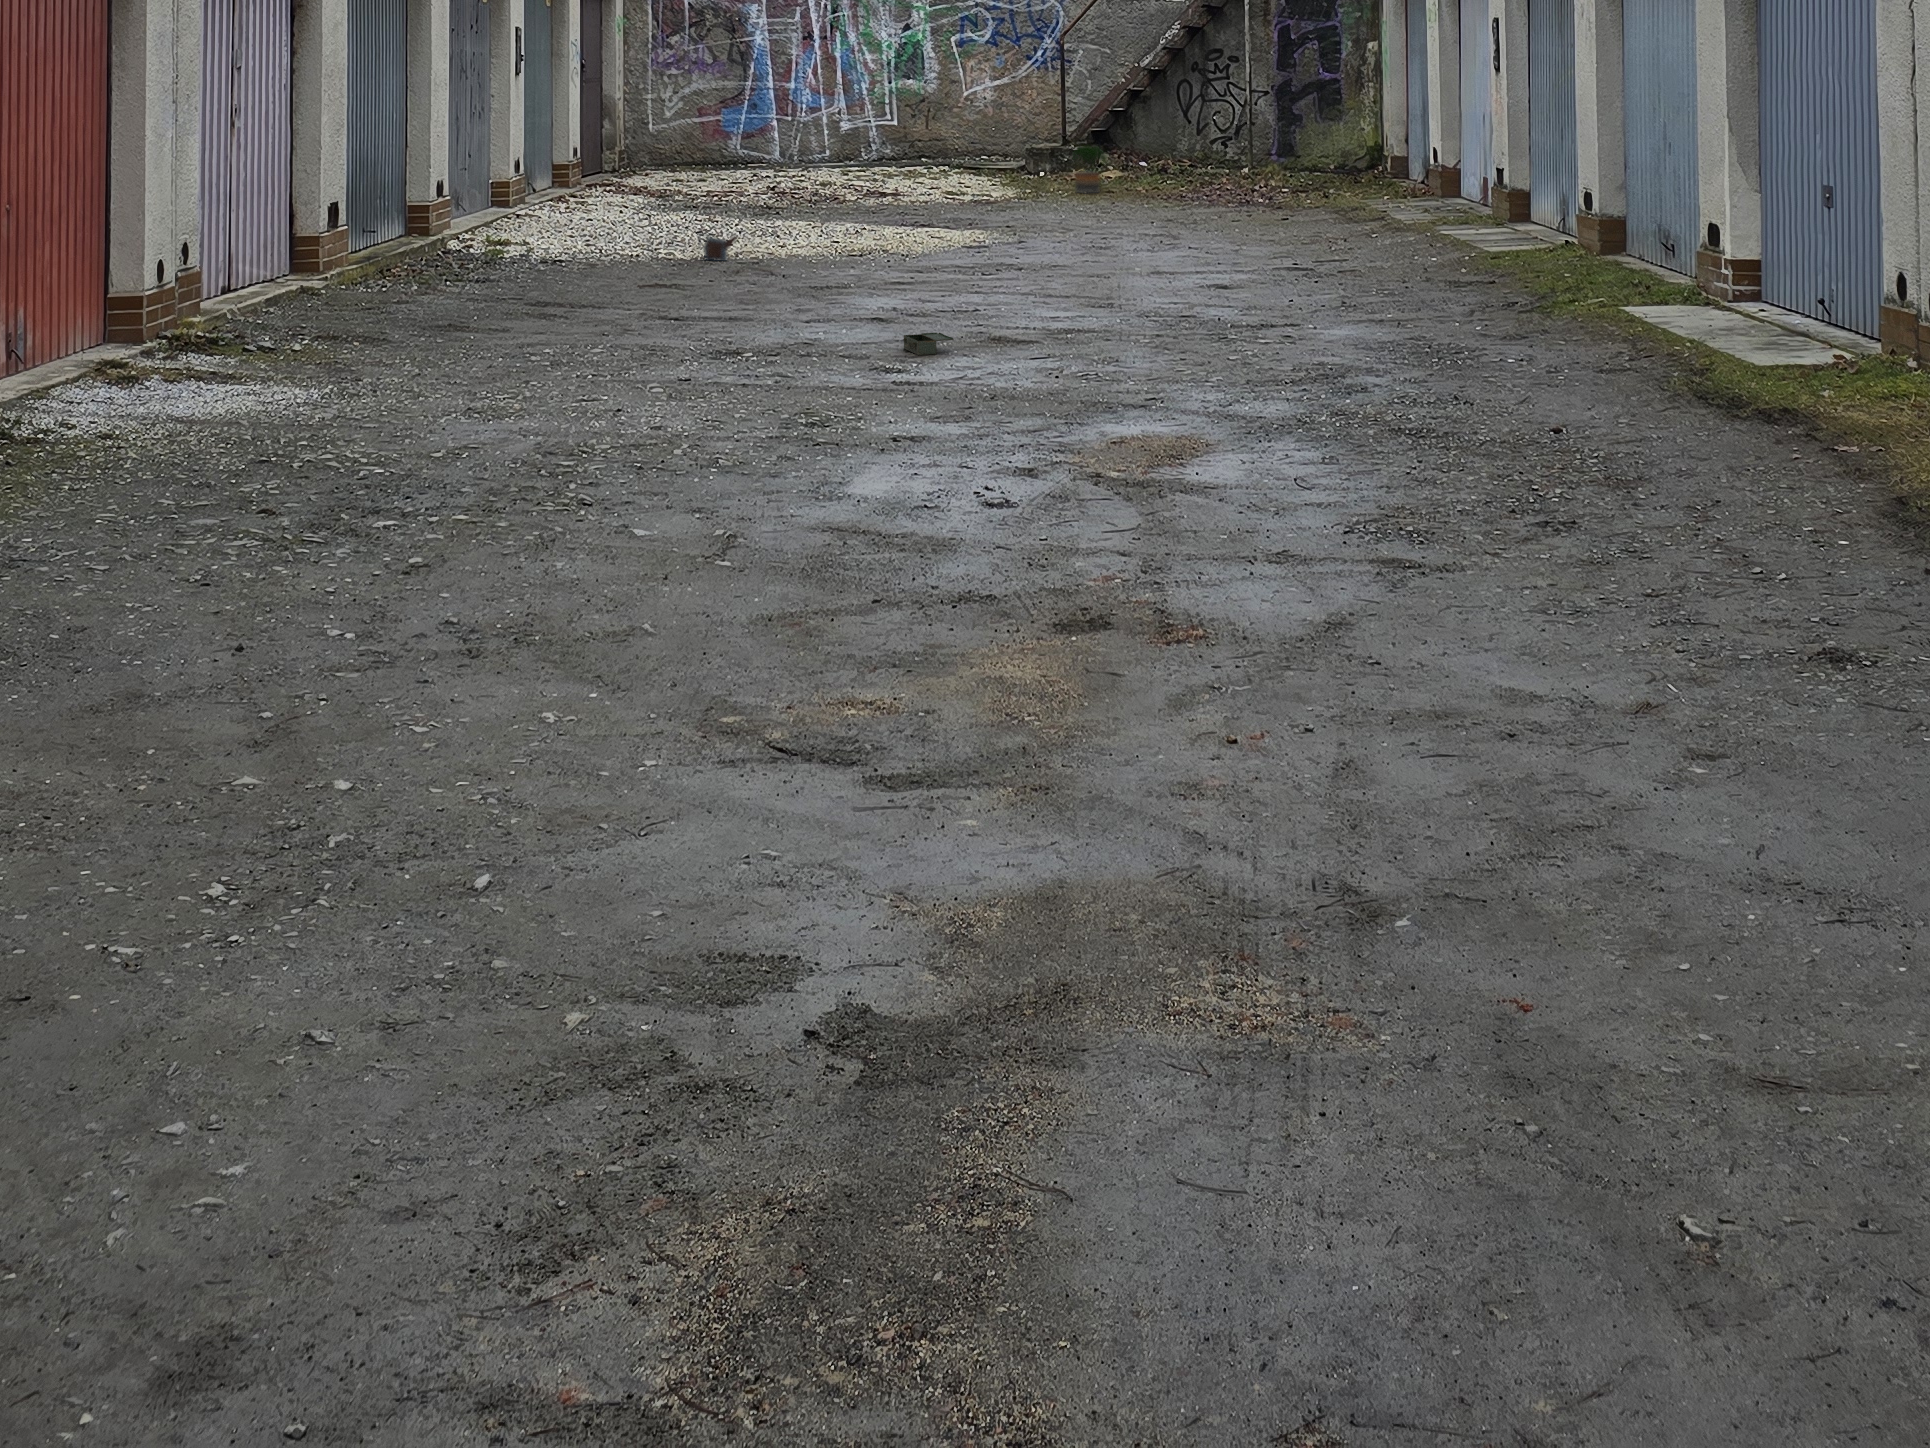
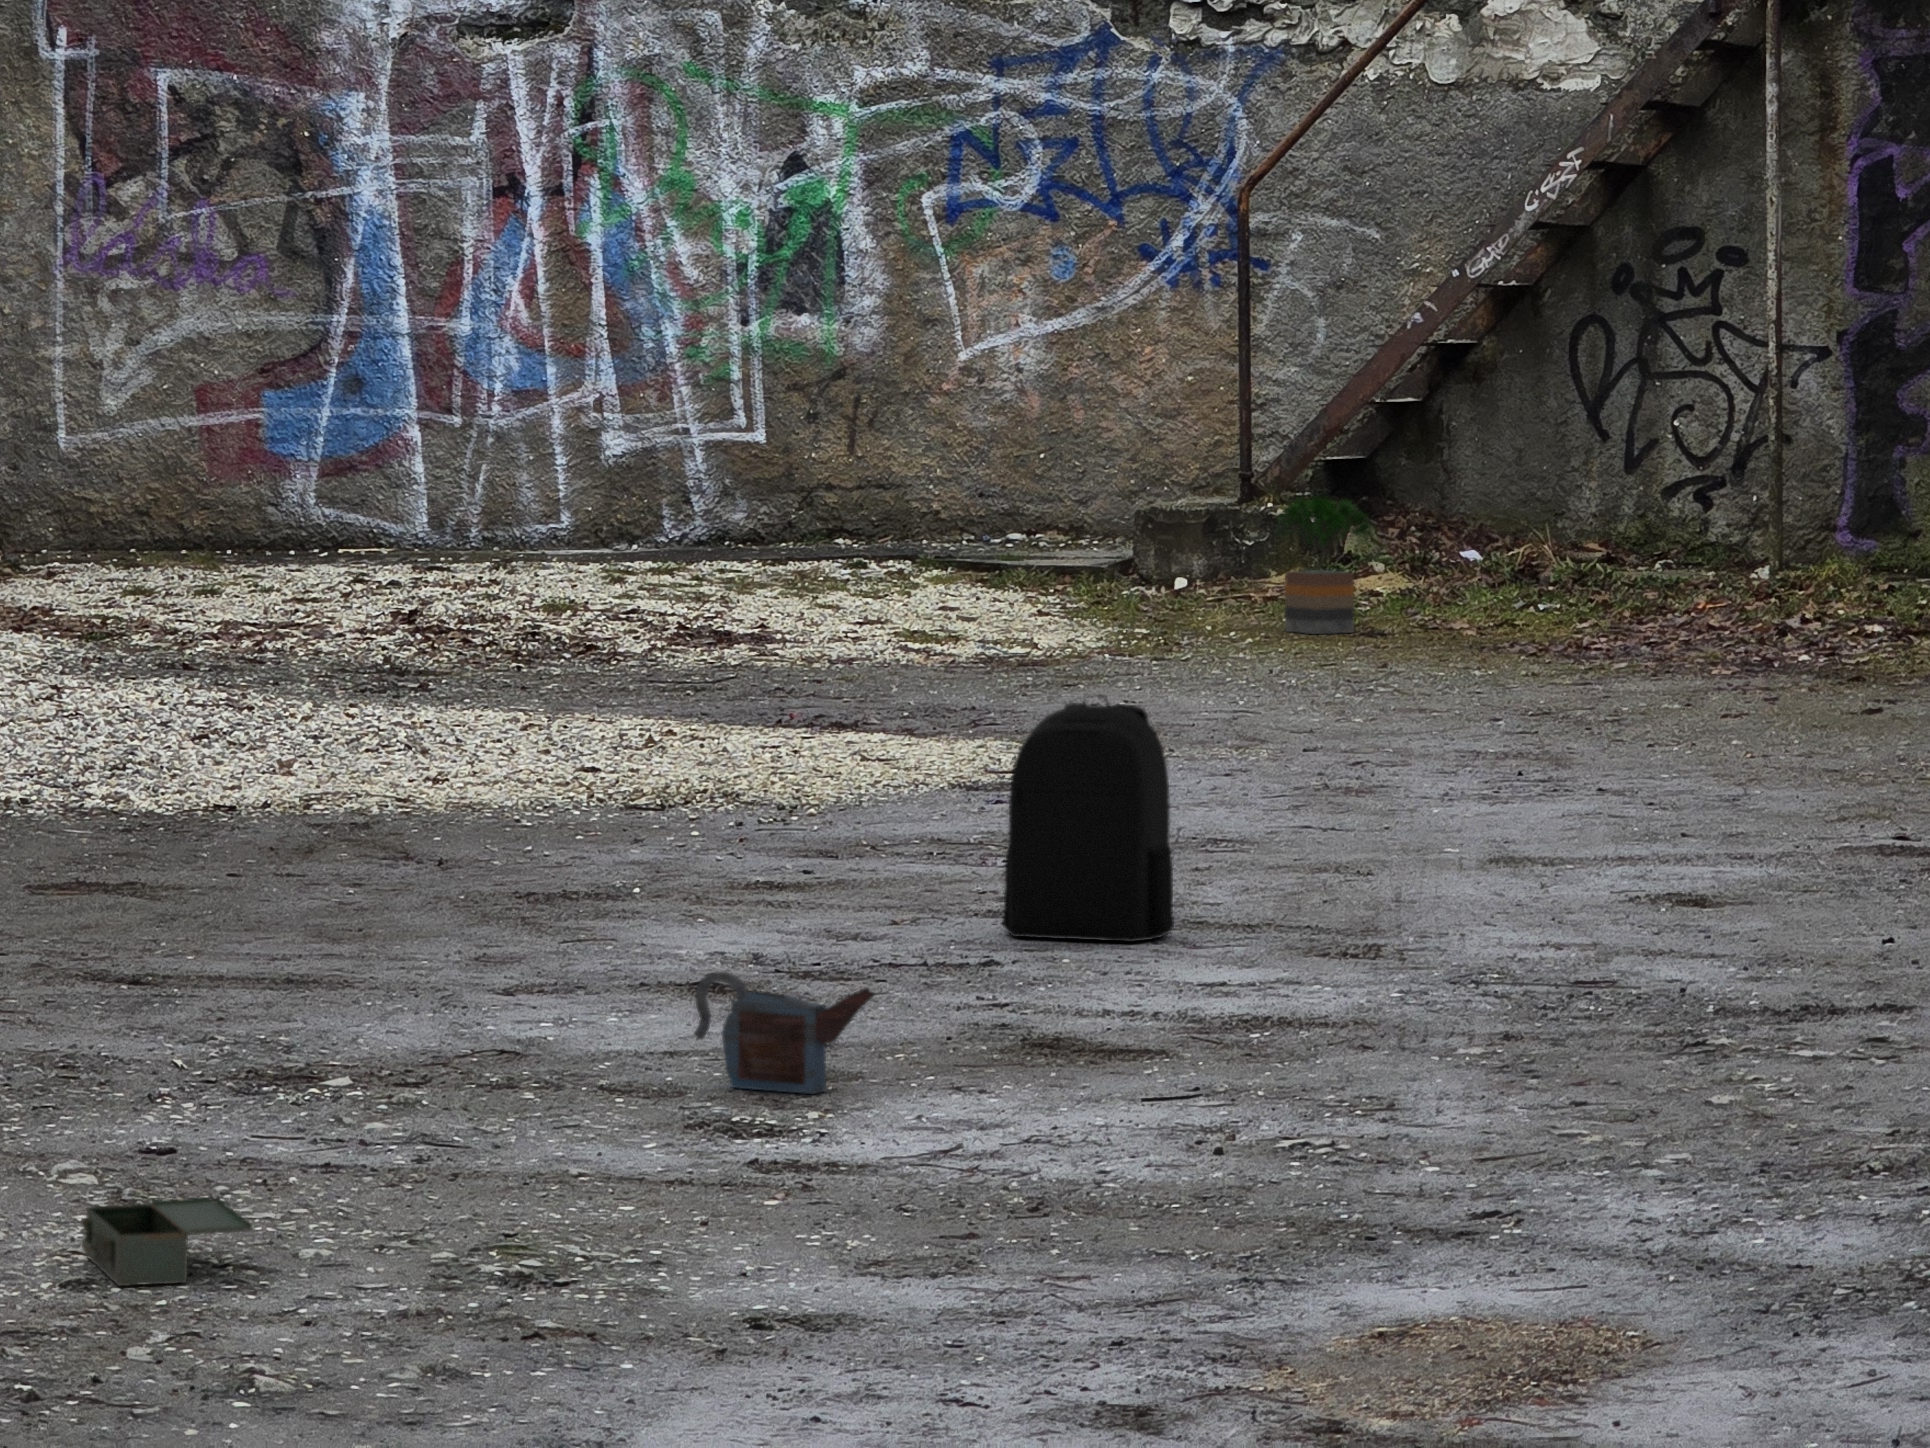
backpack: none [957,212,1014,294] -> present [1002,697,1174,941]
watering can: present [698,234,737,261] -> present [694,971,874,1094]
toolbox: present [903,333,954,355] -> present [82,1197,252,1286]

